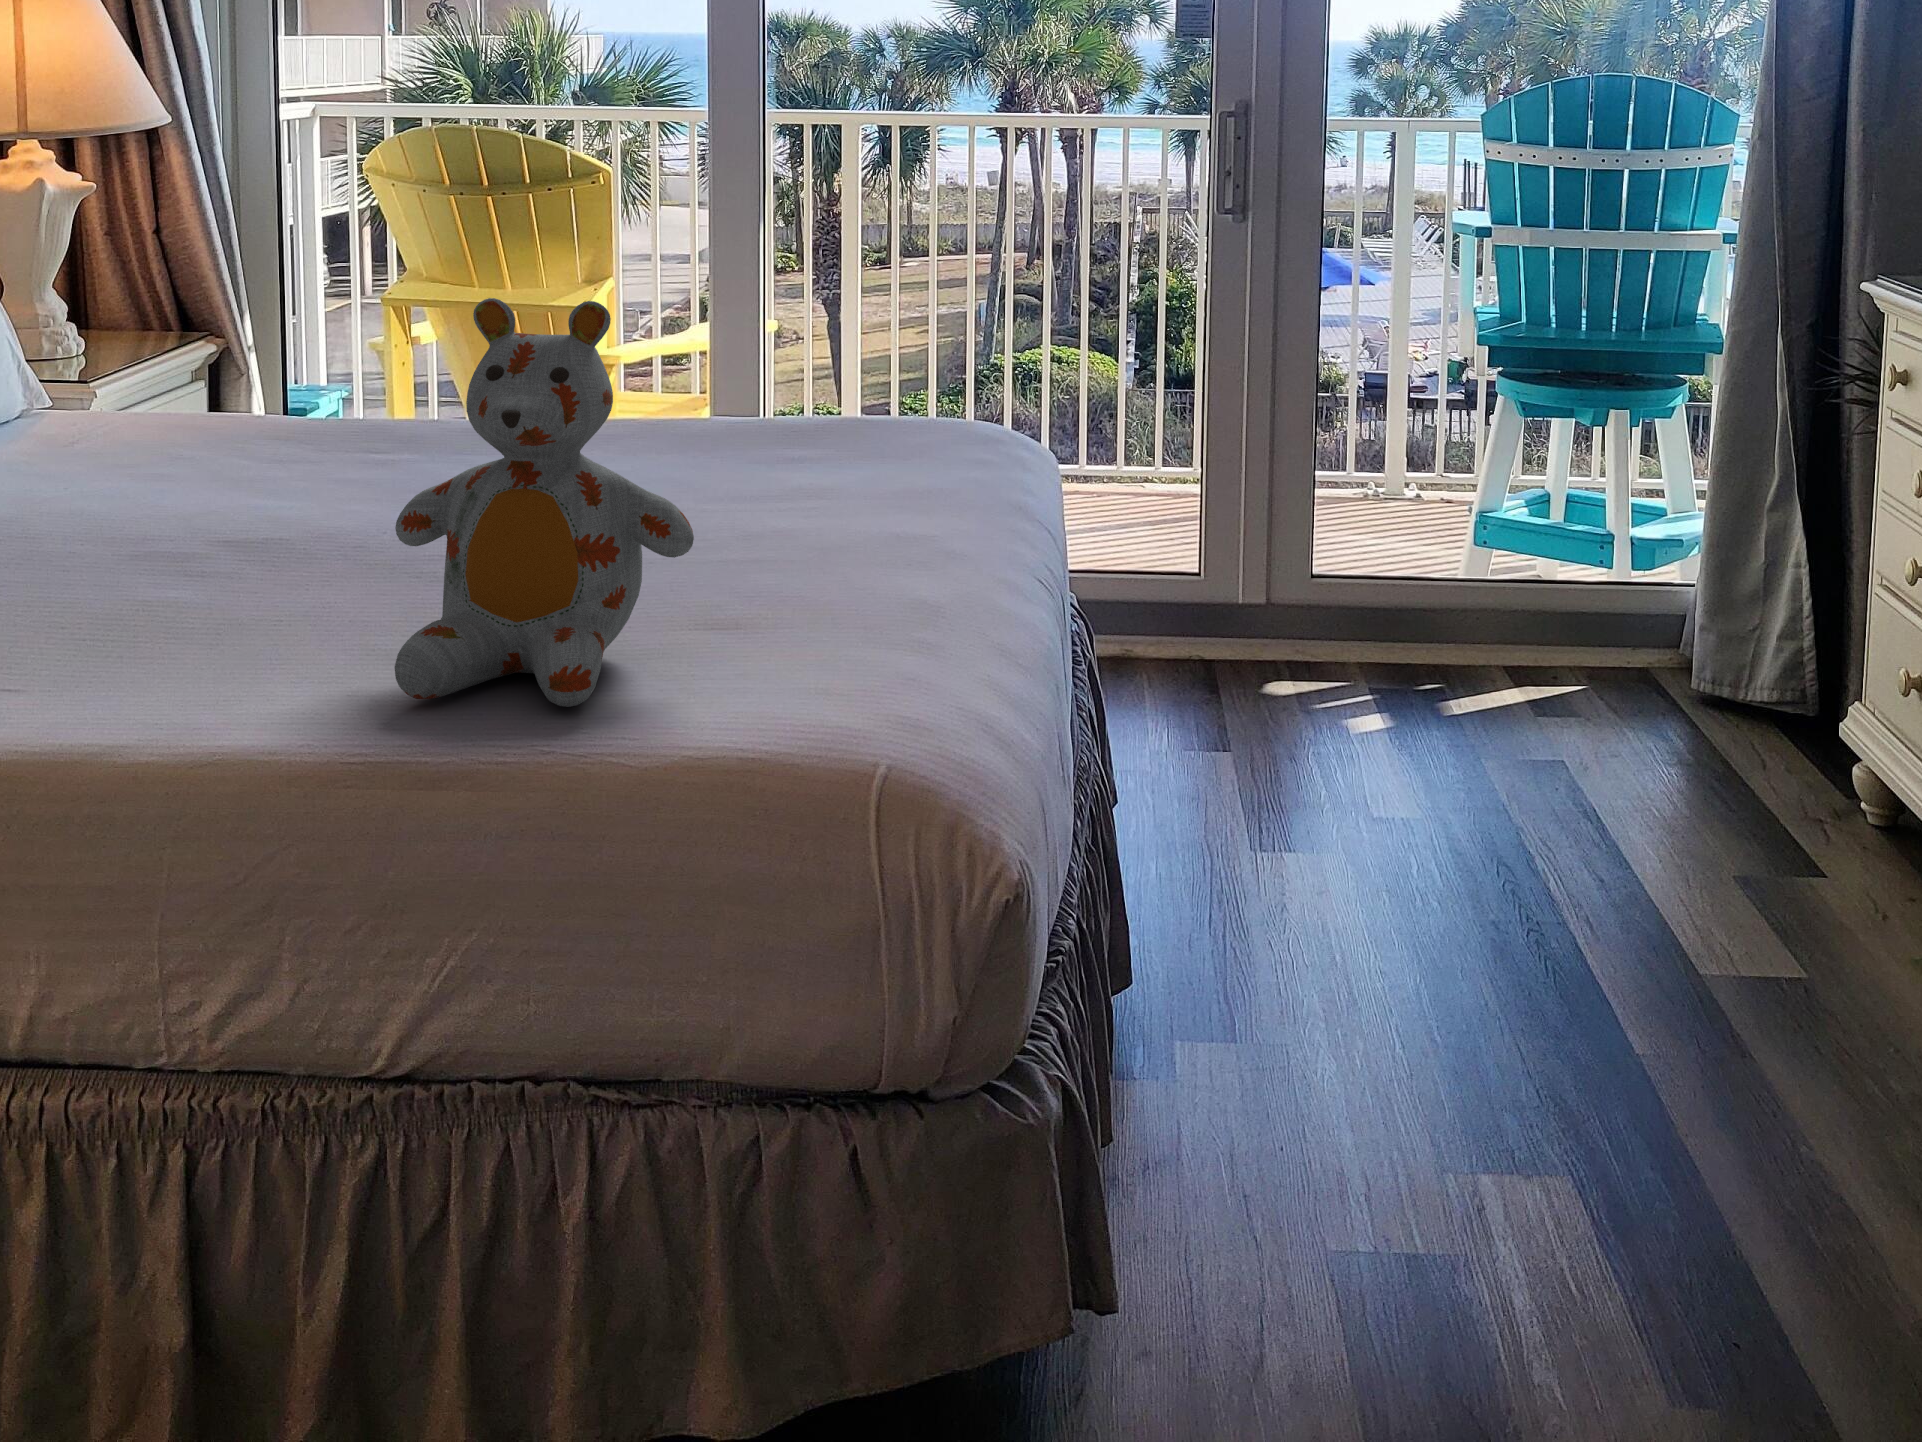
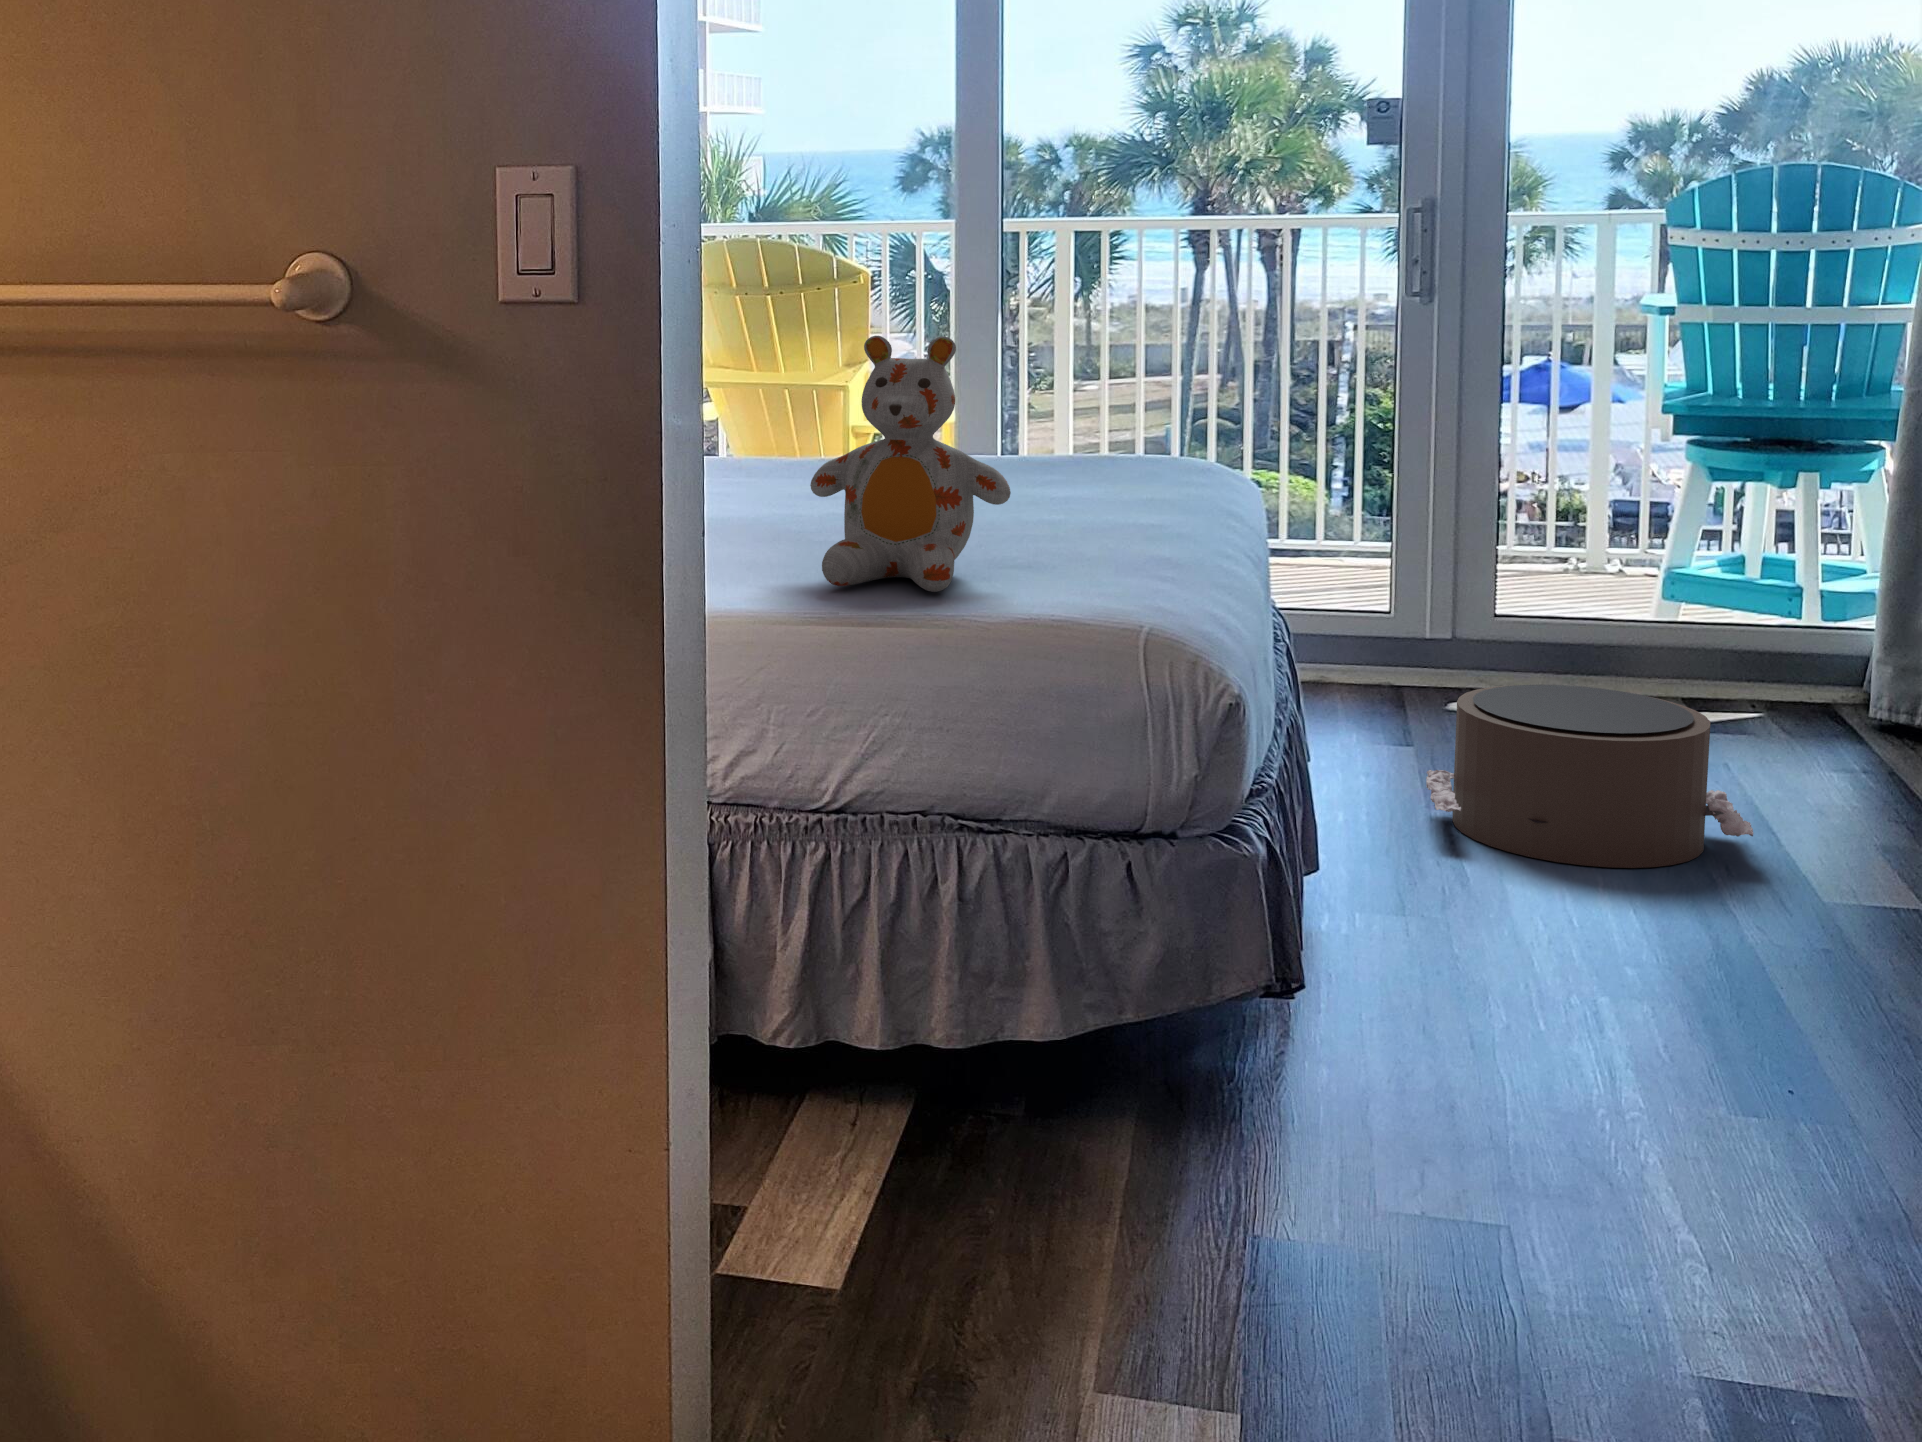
pouf: none [1249,688,1607,928] -> present [1426,684,1753,868]

